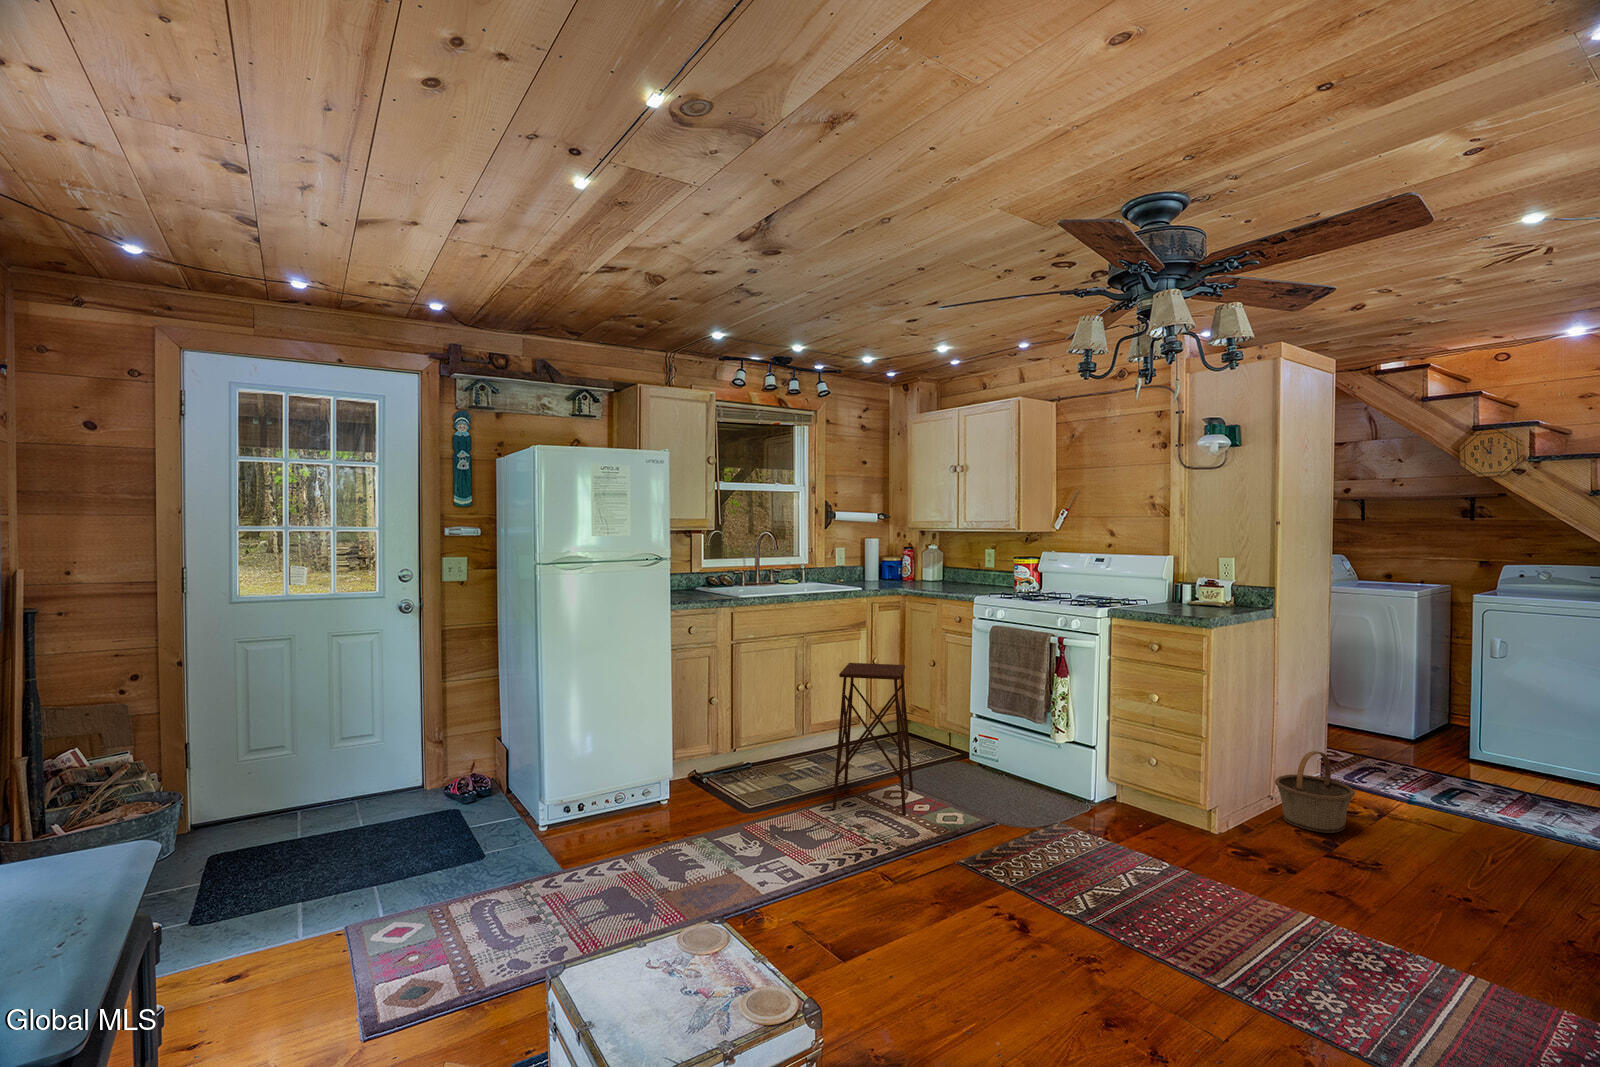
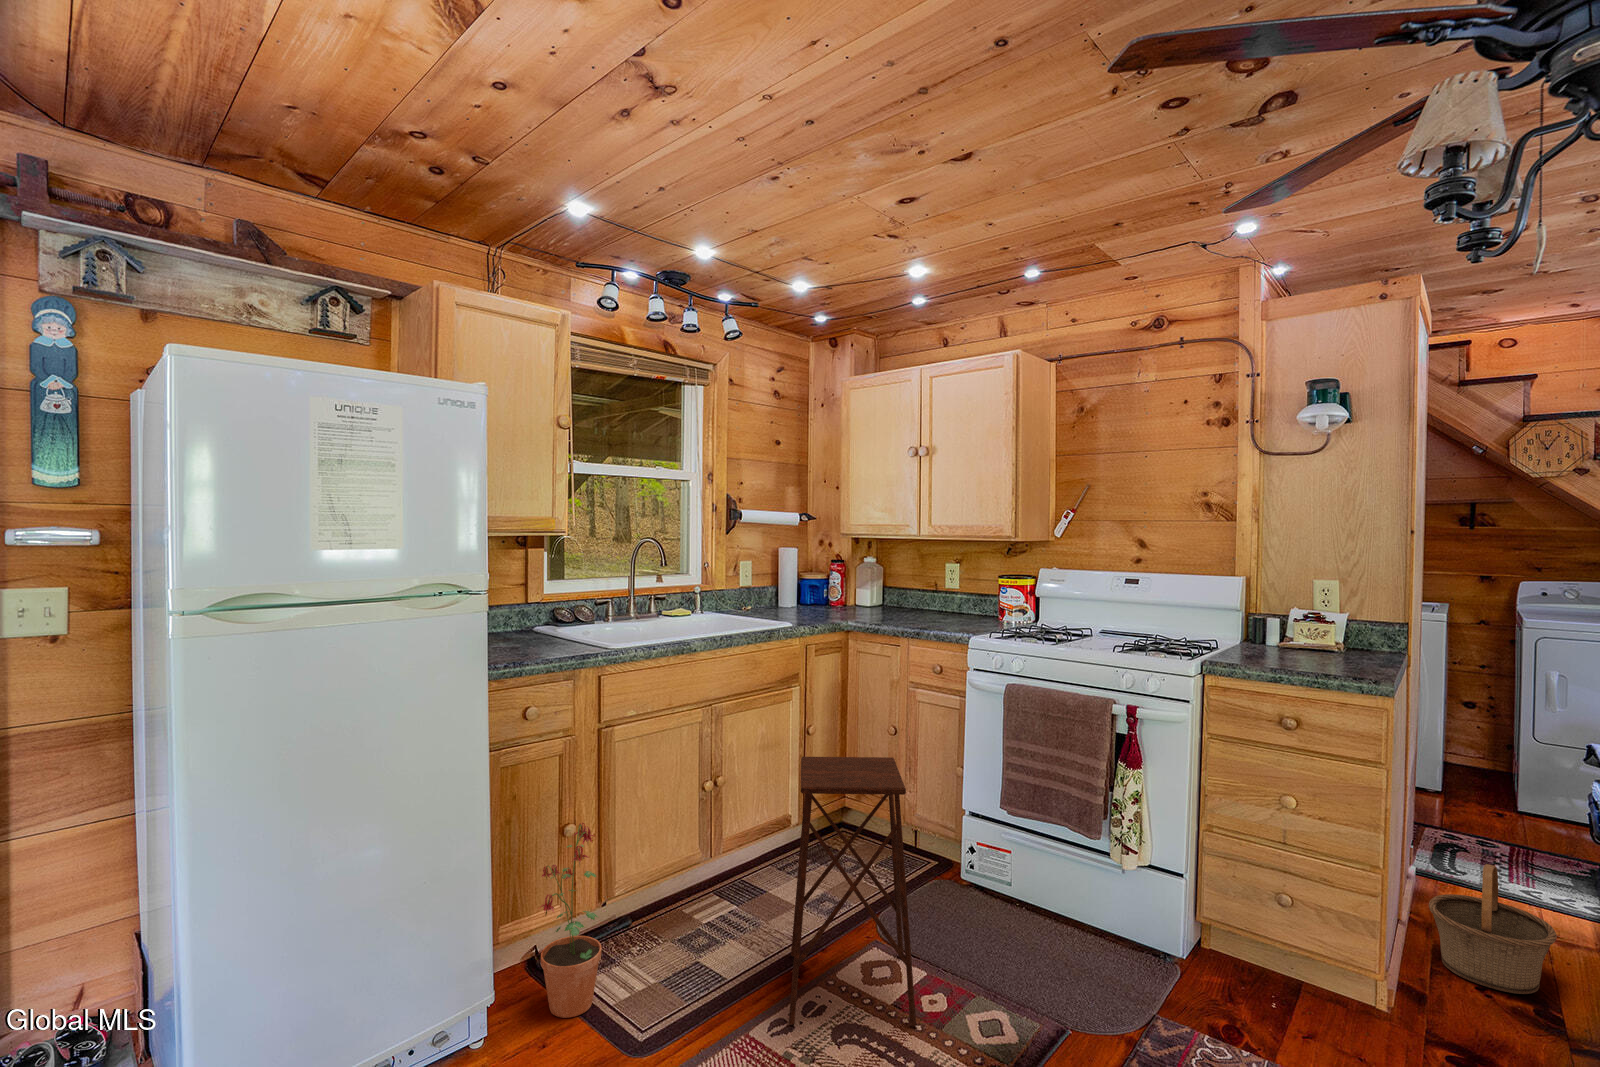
potted plant: none [696,694,731,797] -> present [540,823,601,1018]

